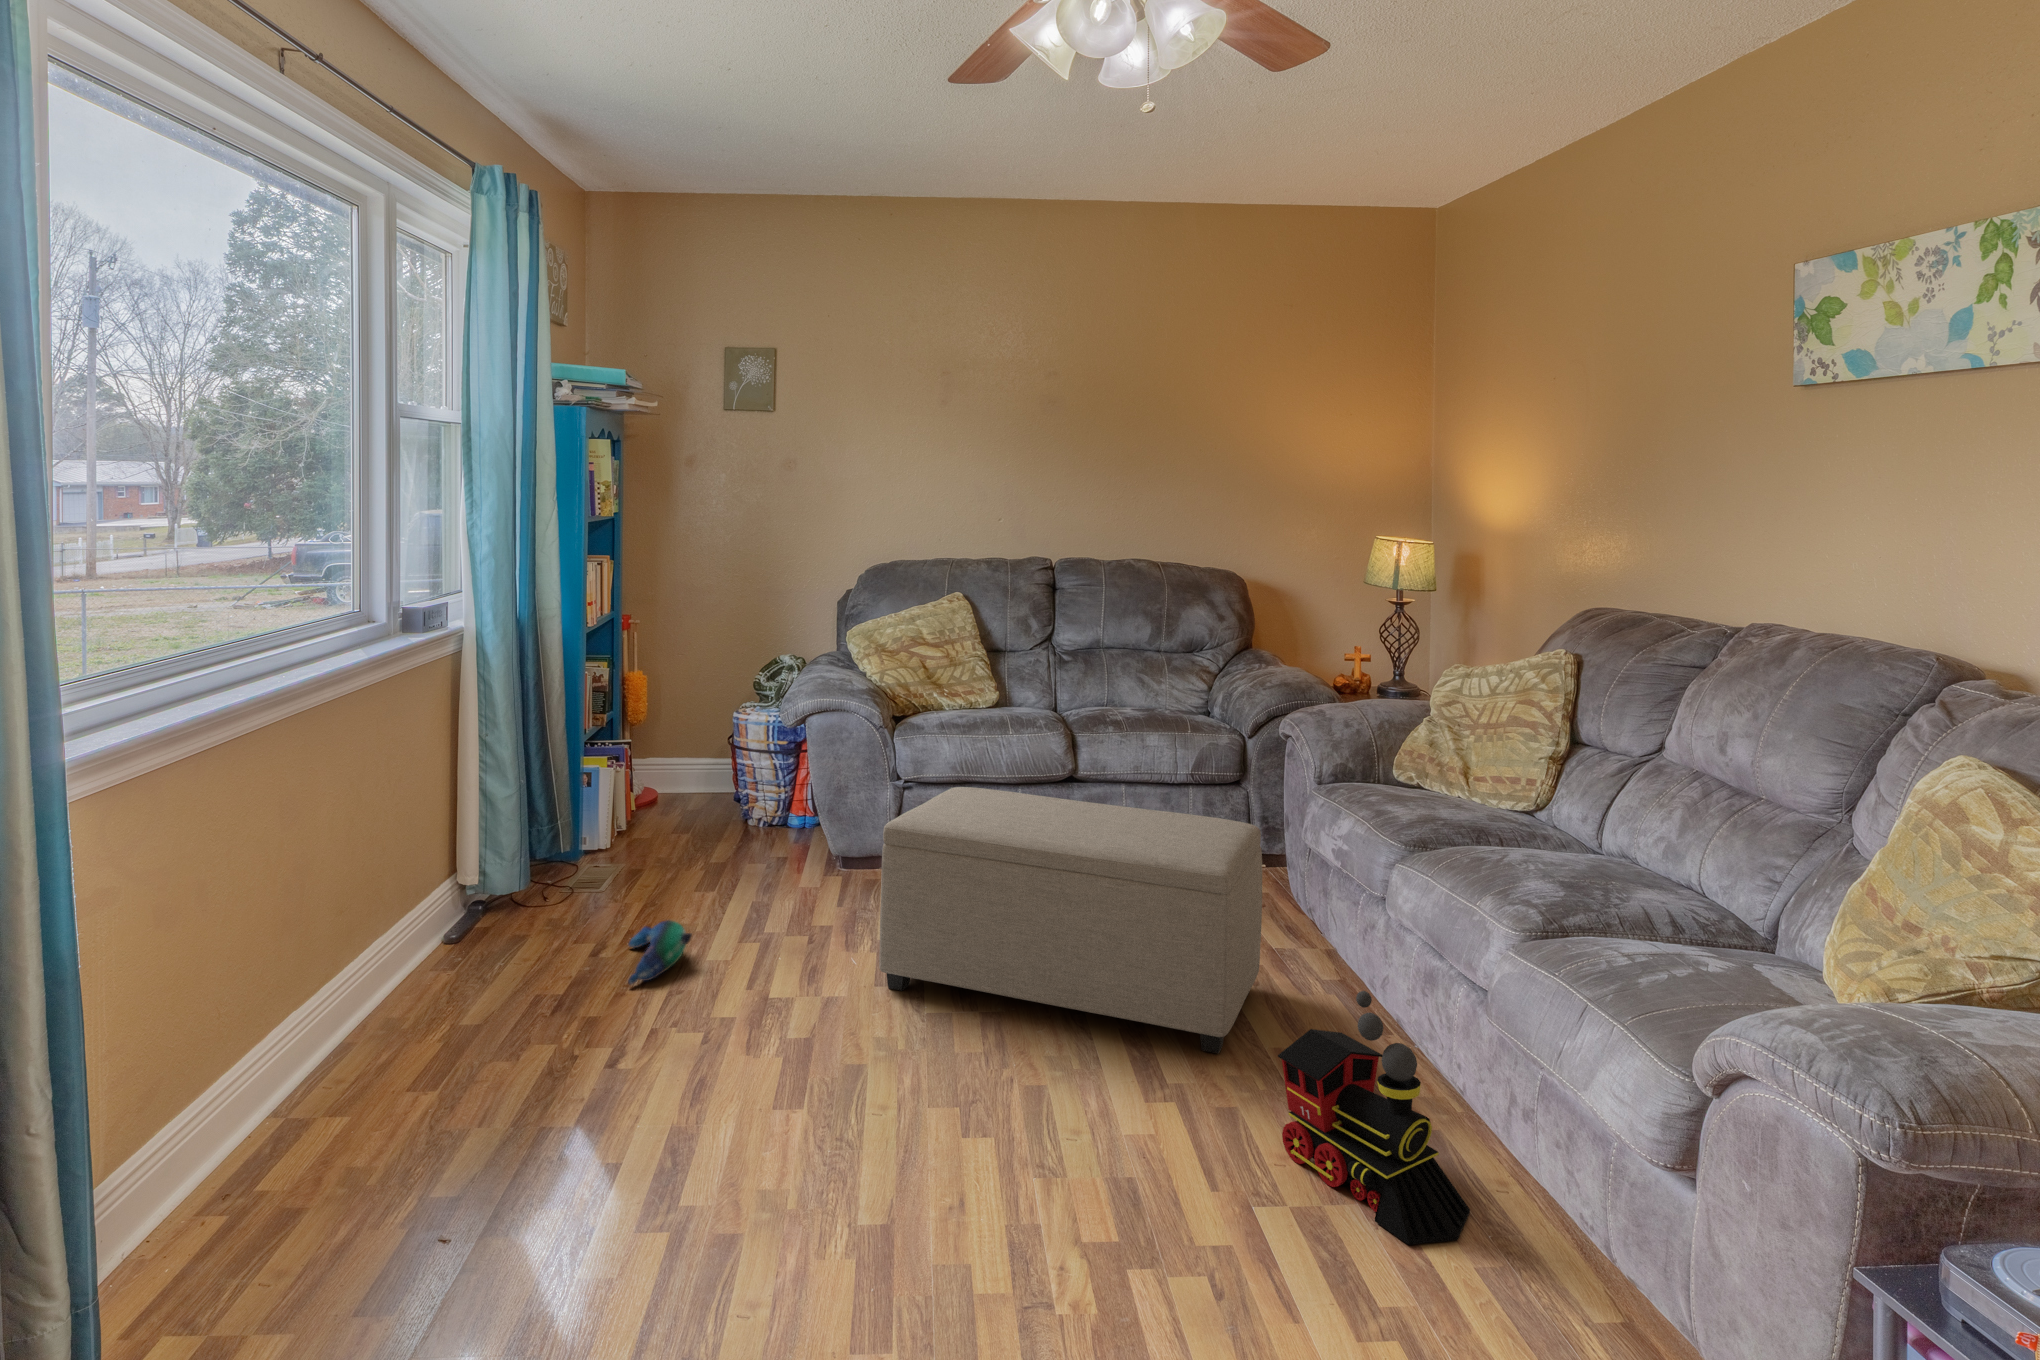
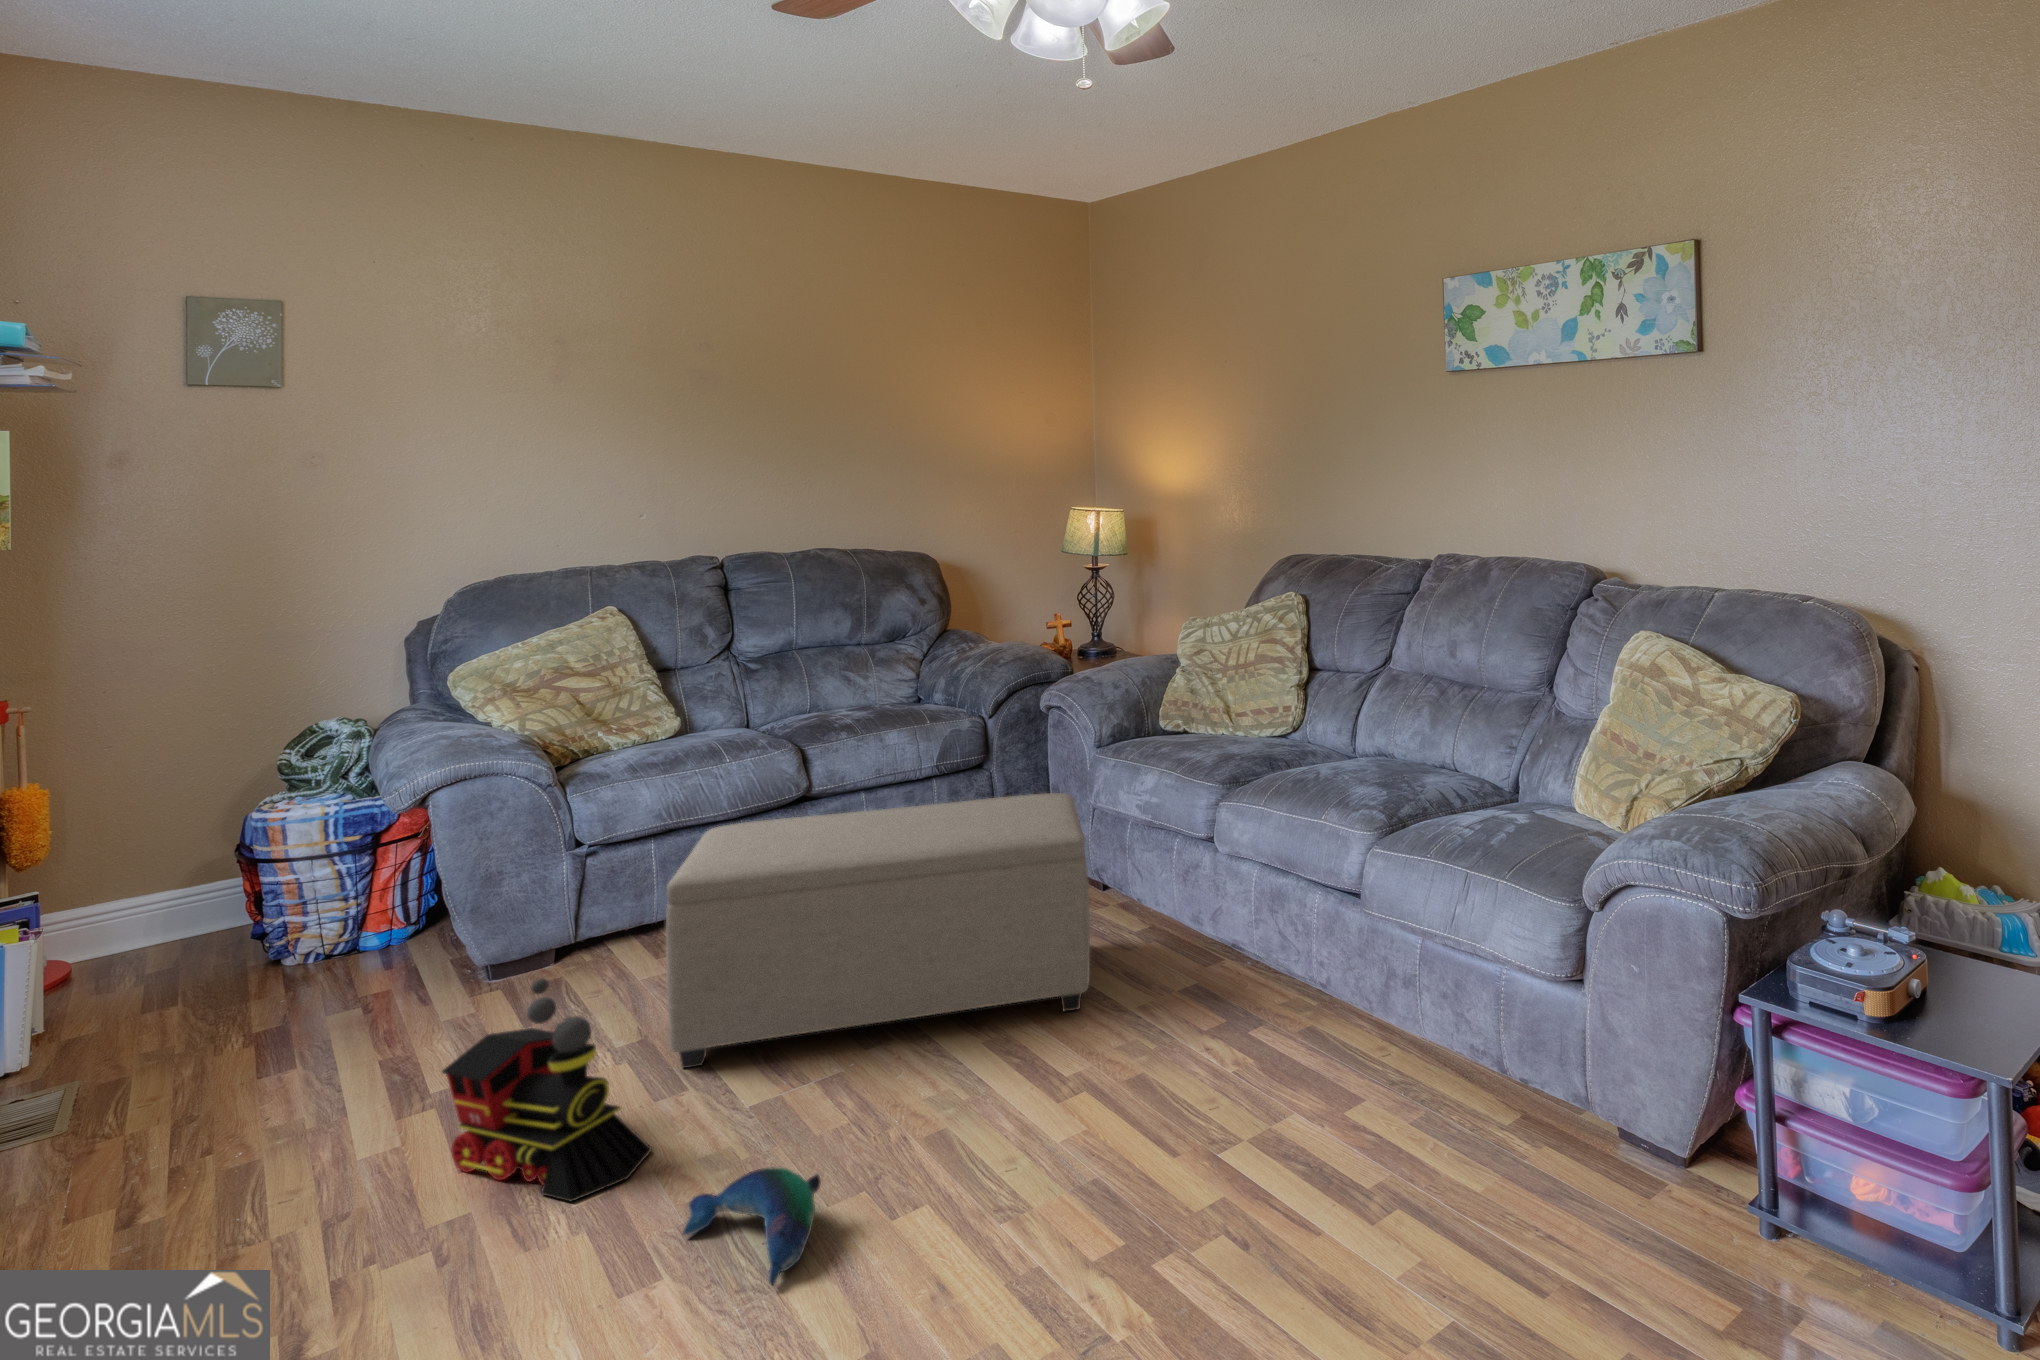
plush toy: present [628,920,692,985] -> present [683,1167,821,1285]
toy train: present [1278,991,1470,1245] -> present [442,978,652,1202]

